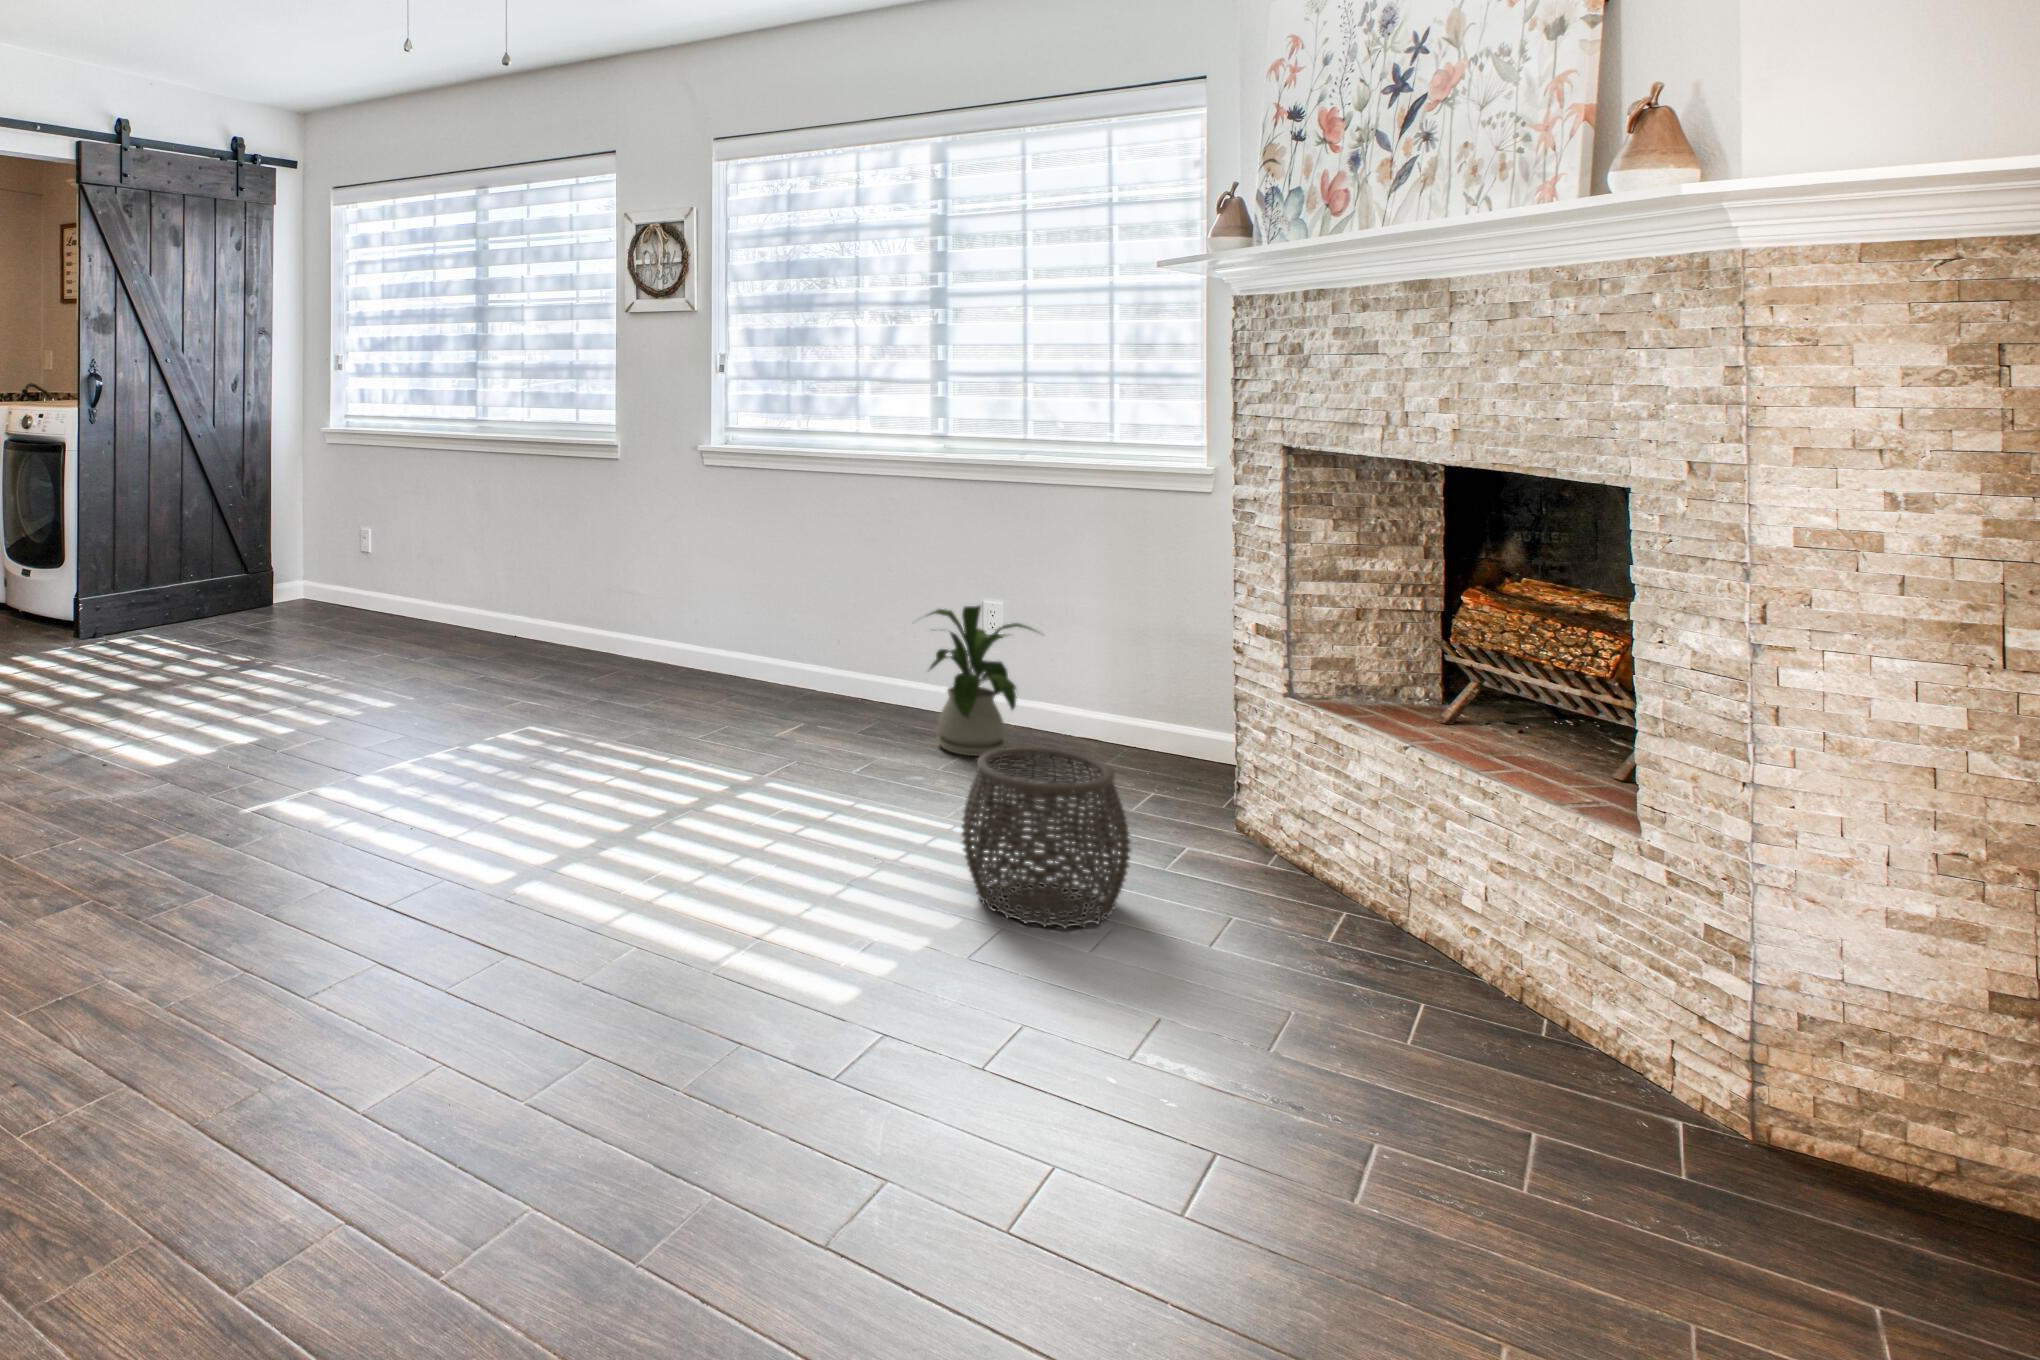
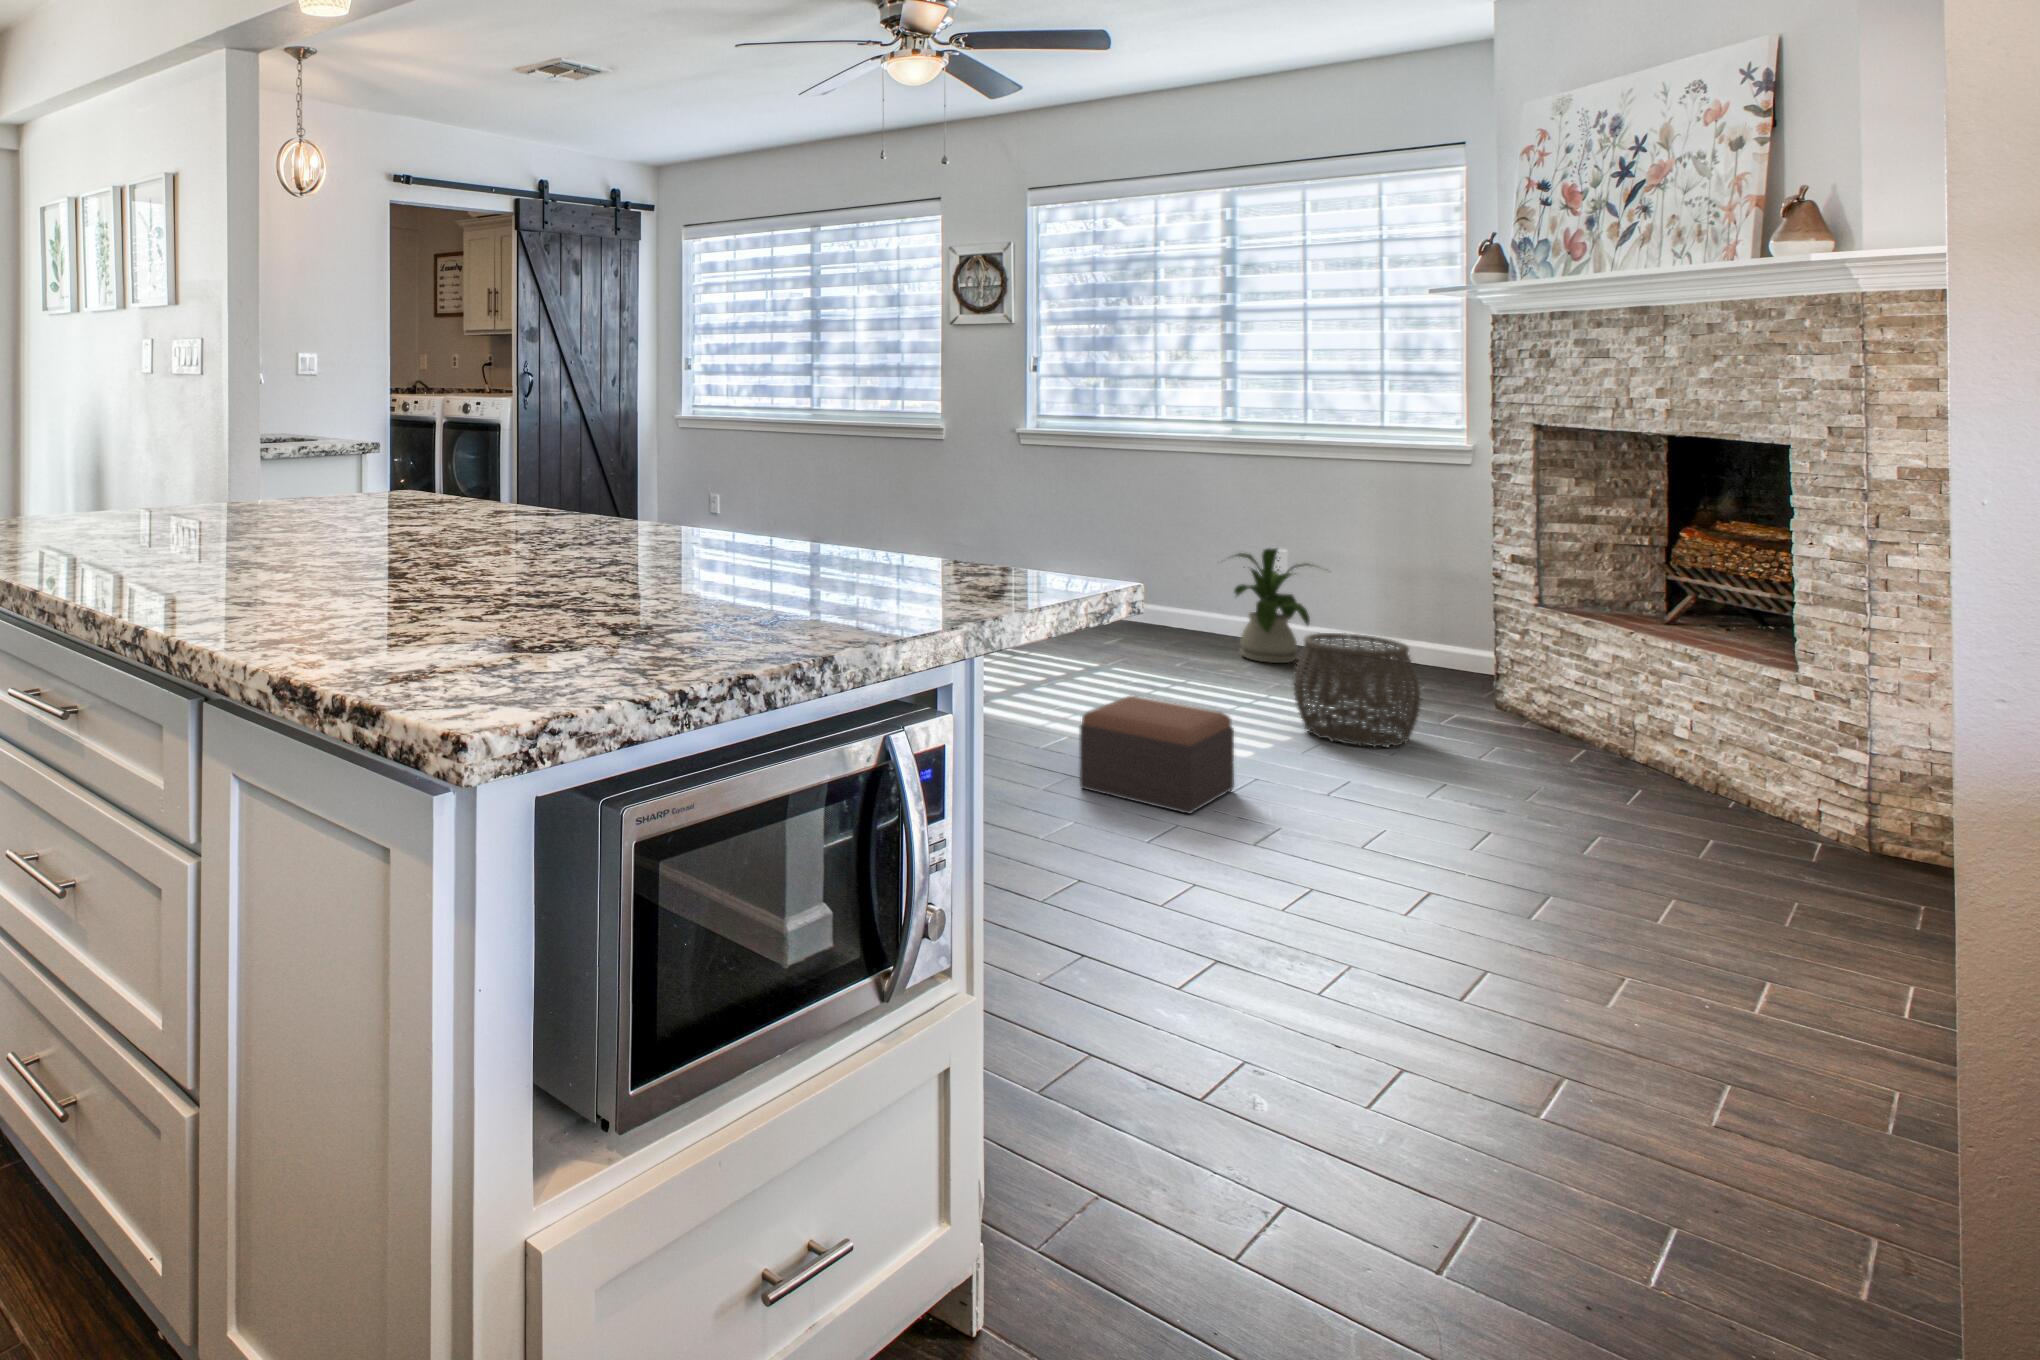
footstool: none [580,893,828,1139] -> present [1080,696,1234,814]

